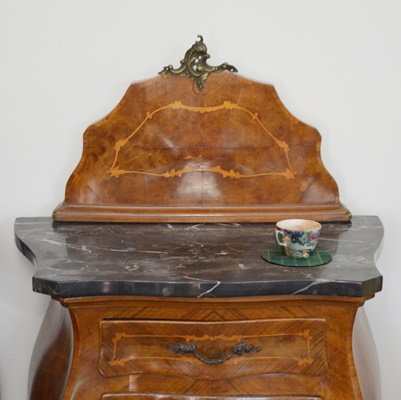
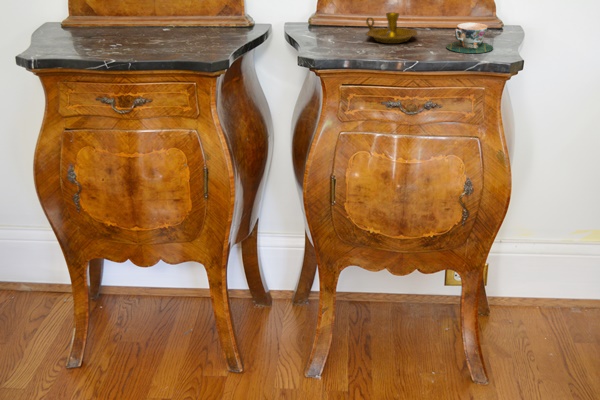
candlestick: none [139,204,218,251] -> present [366,12,418,43]

